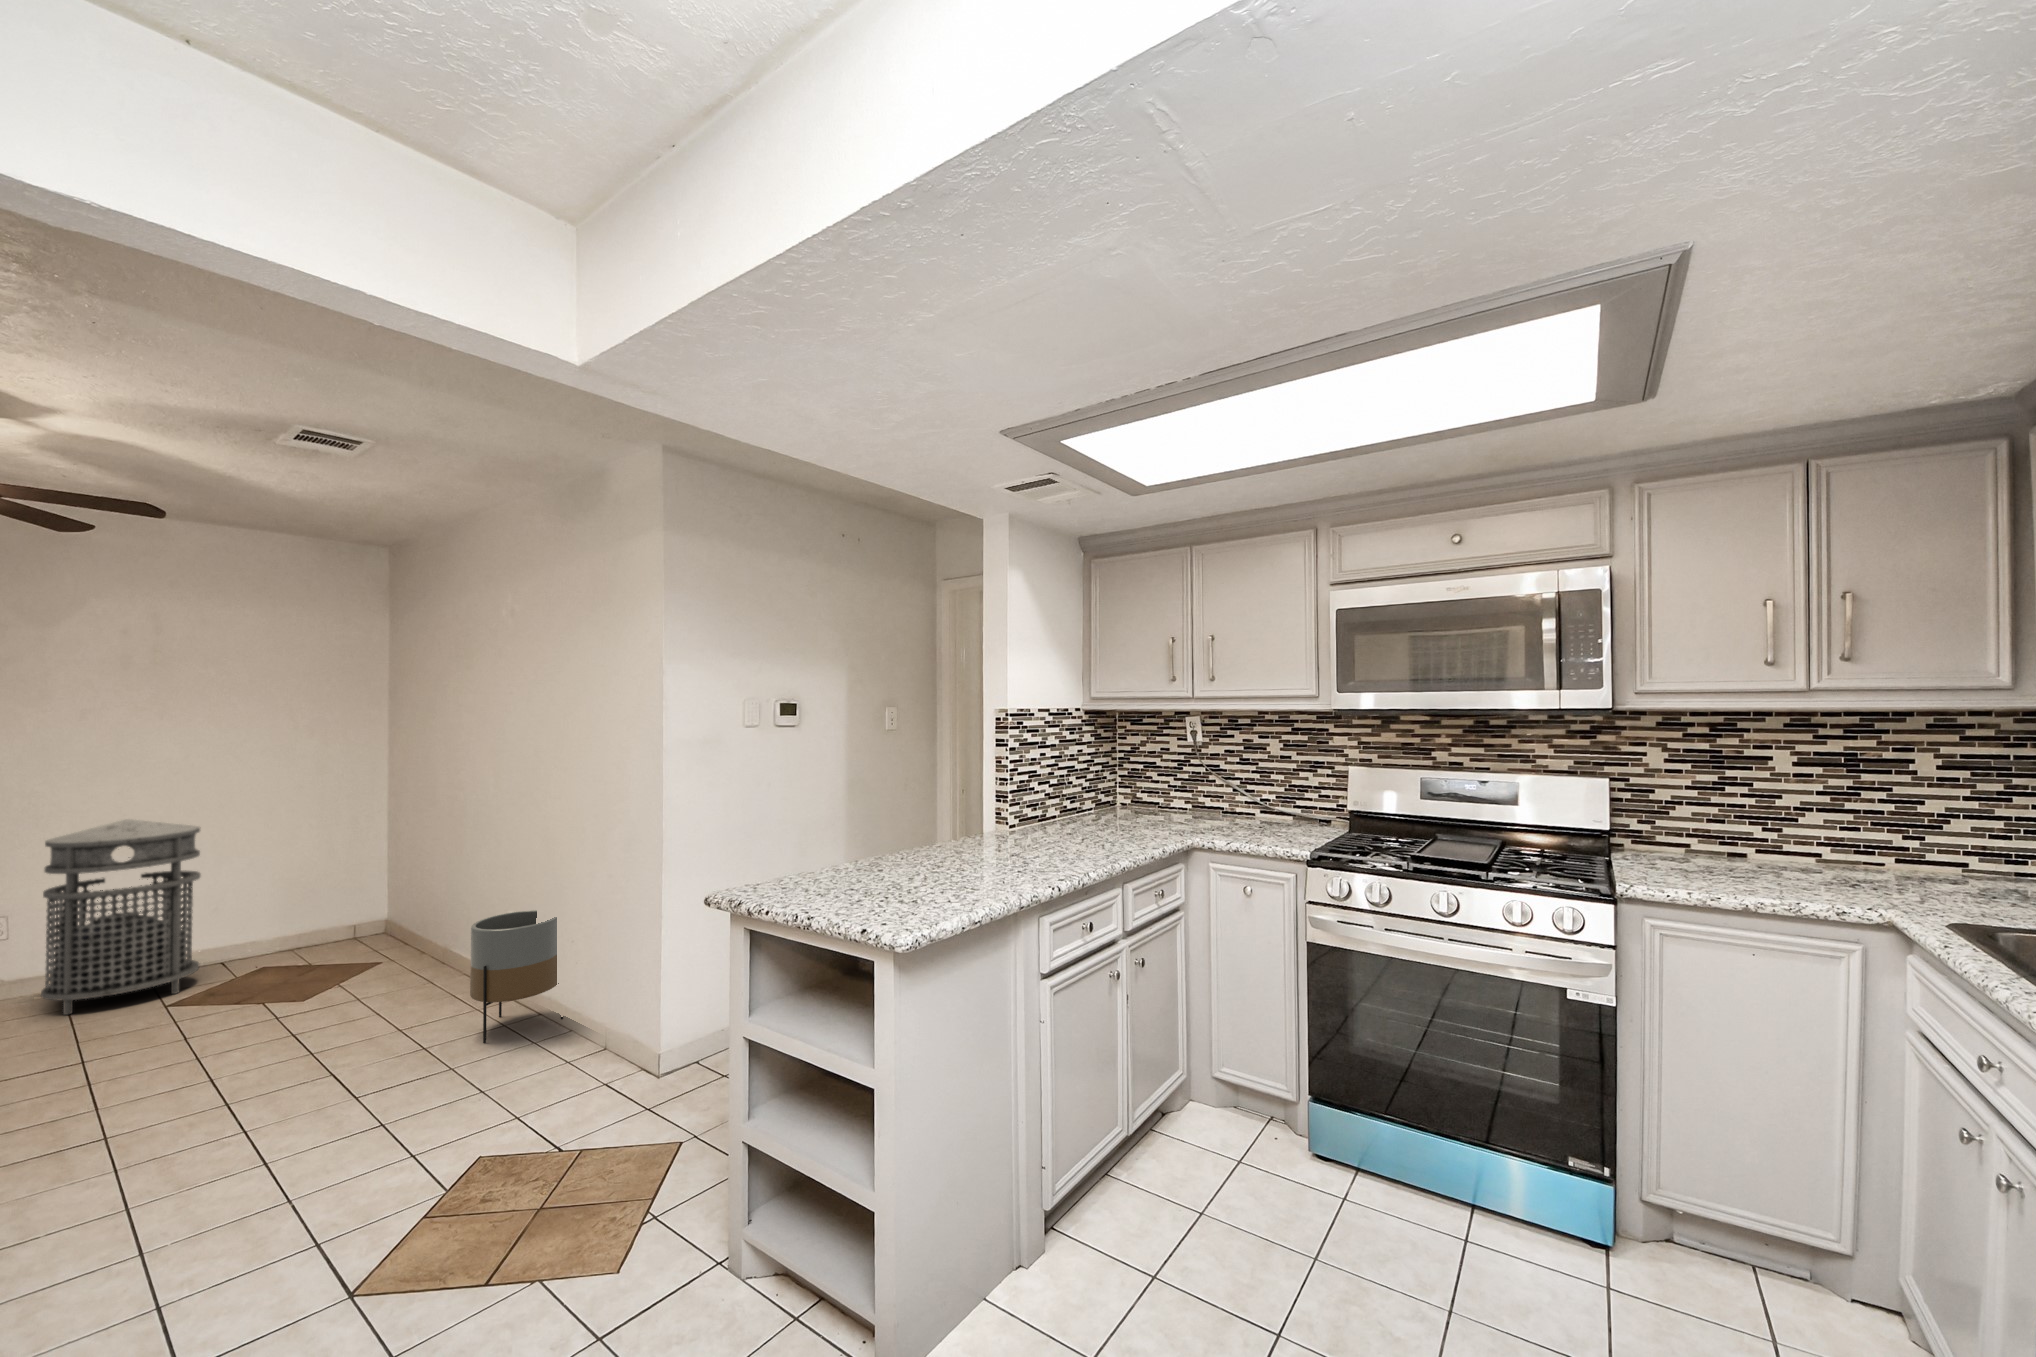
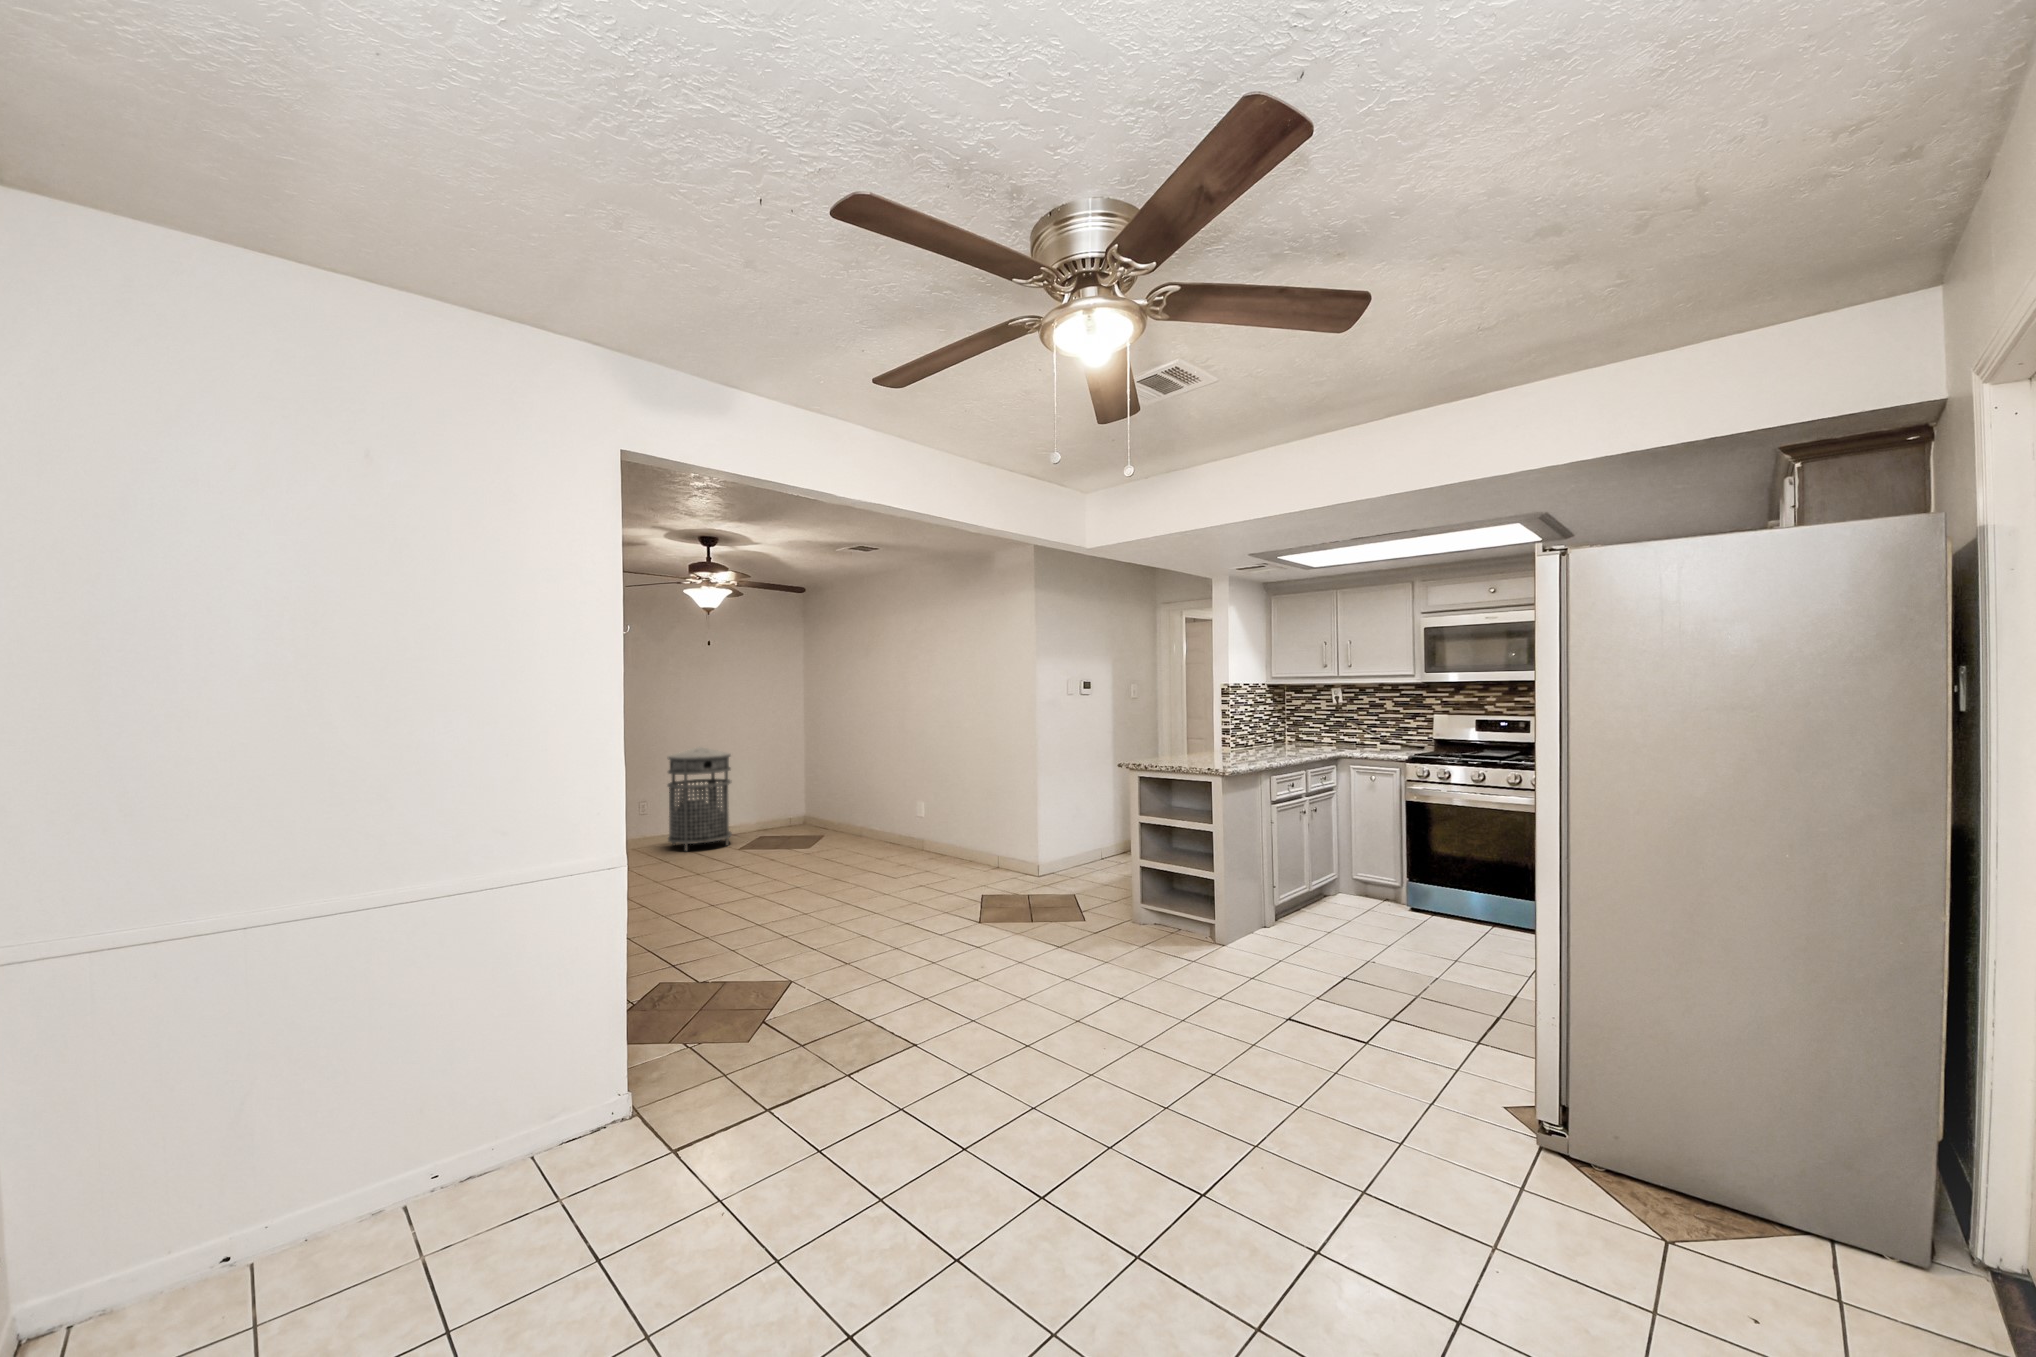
planter: present [470,910,563,1043] -> none [915,799,960,867]

